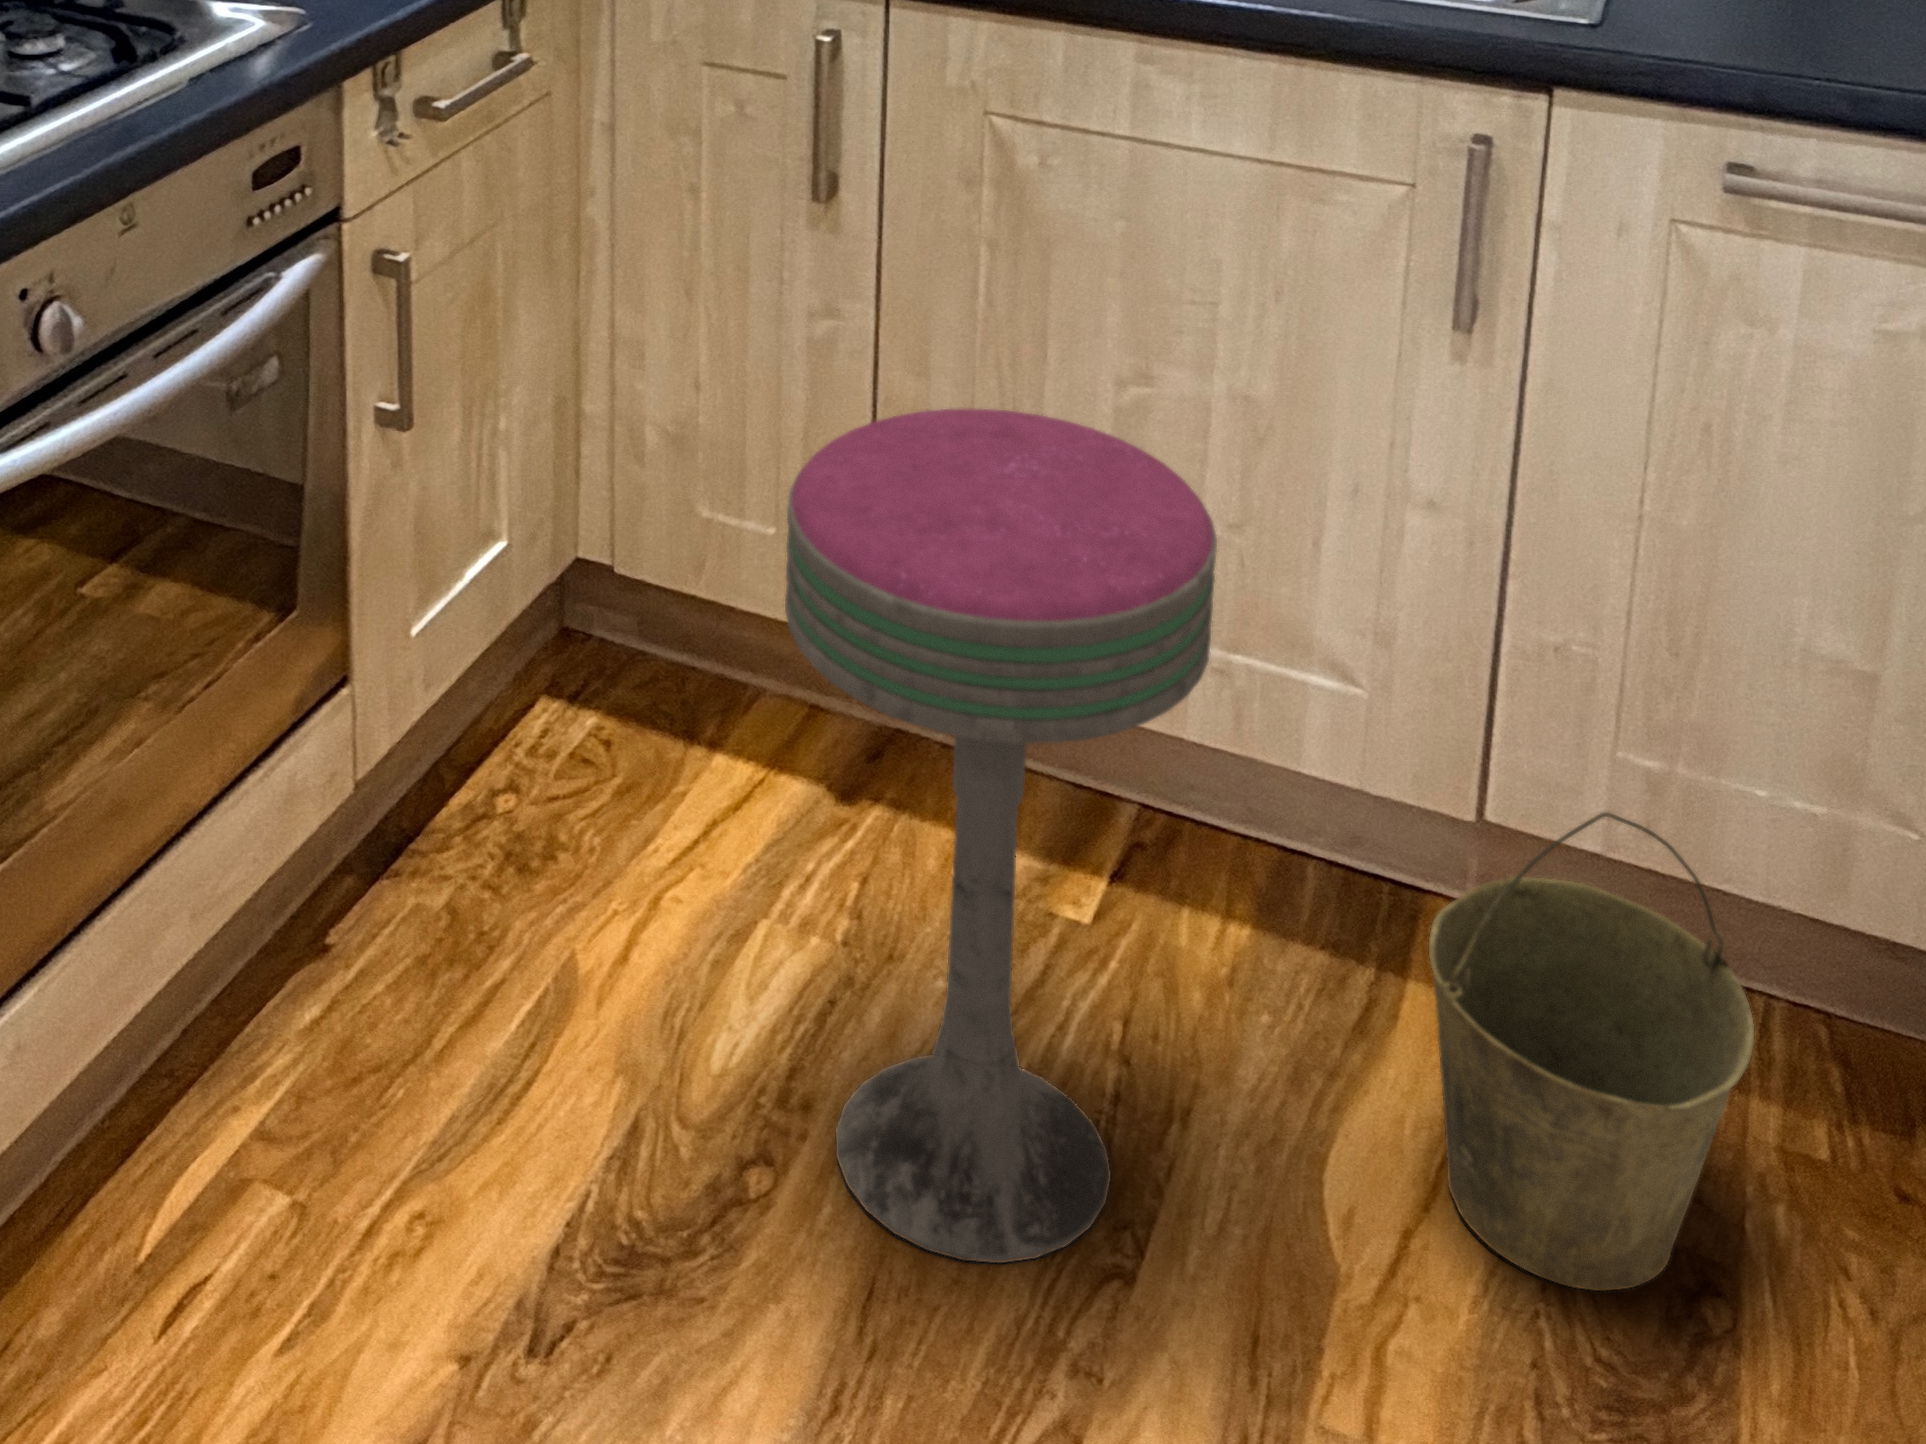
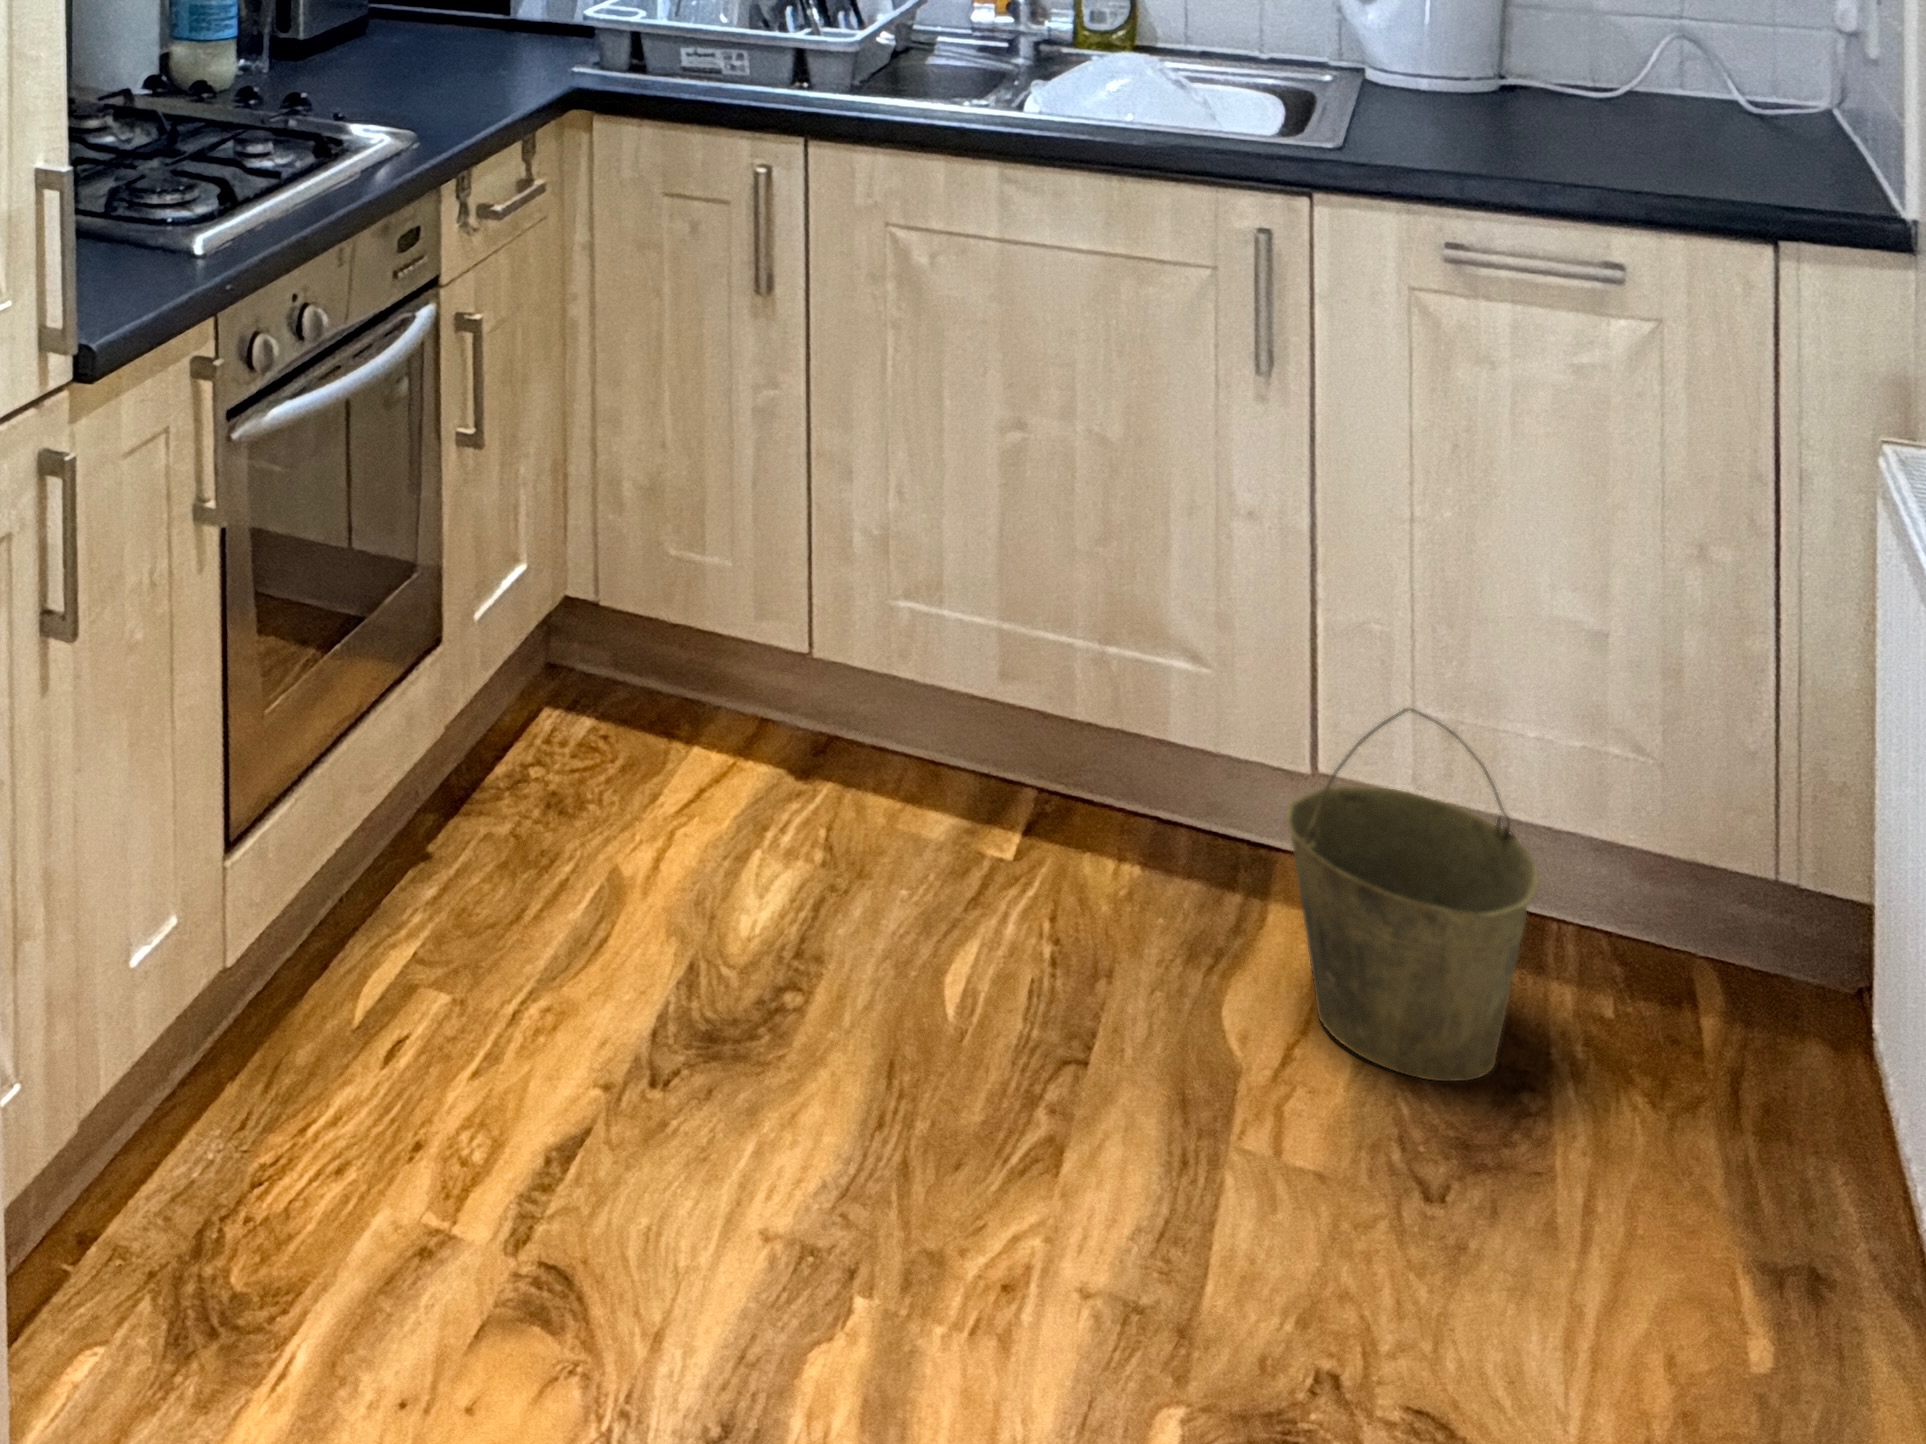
bar stool: present [785,409,1217,1263] -> none [793,418,1108,1050]

